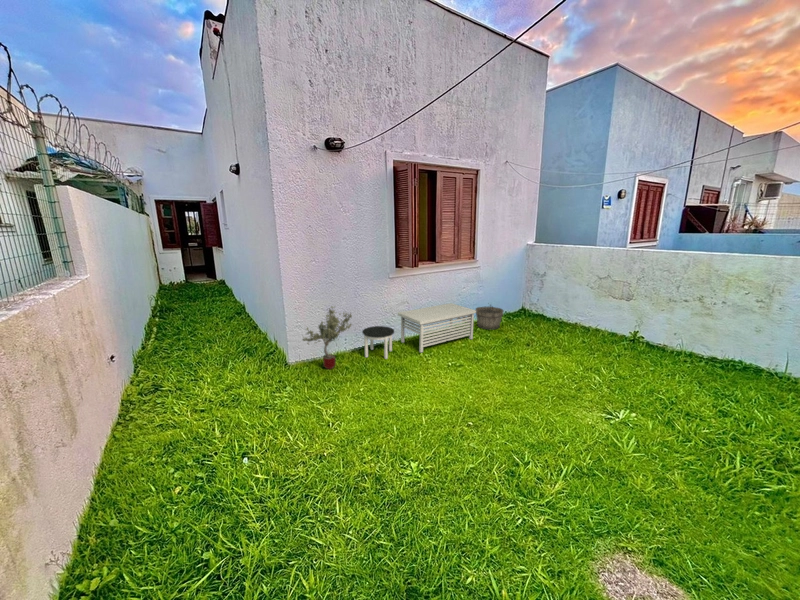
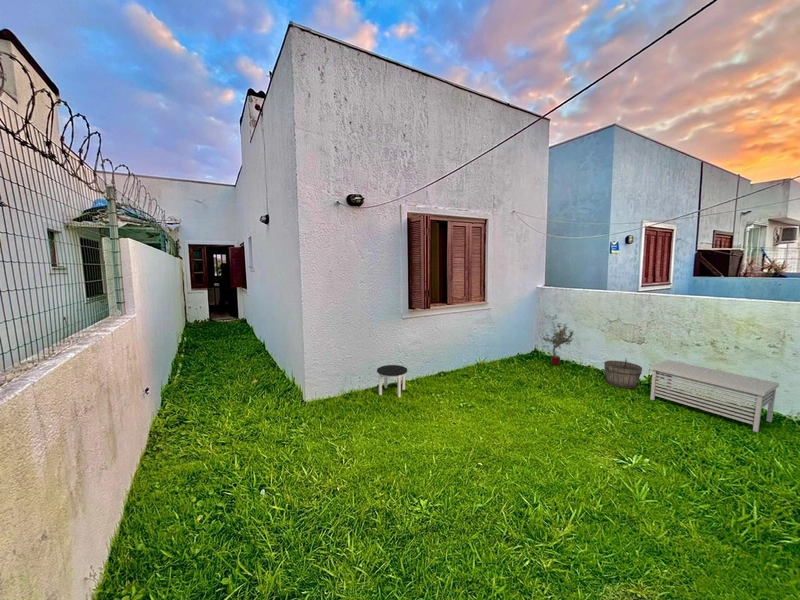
storage bench: present [398,303,476,352] -> present [649,360,779,432]
potted tree: present [303,306,352,369] -> present [543,323,573,365]
wooden bucket: present [476,306,504,329] -> present [604,358,642,388]

